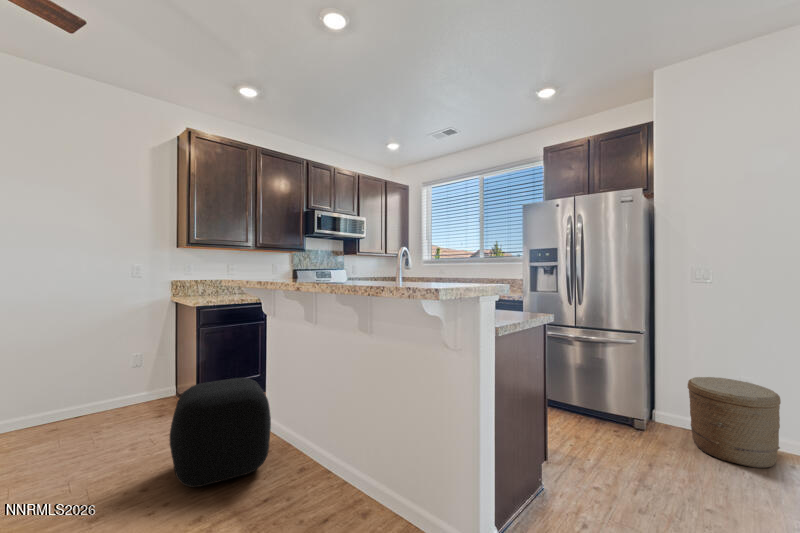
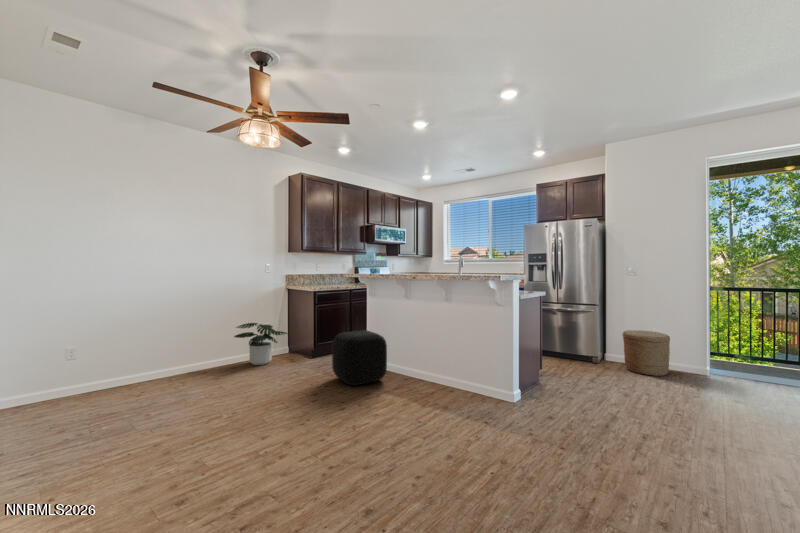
potted plant: none [58,356,159,424] -> present [234,323,287,365]

